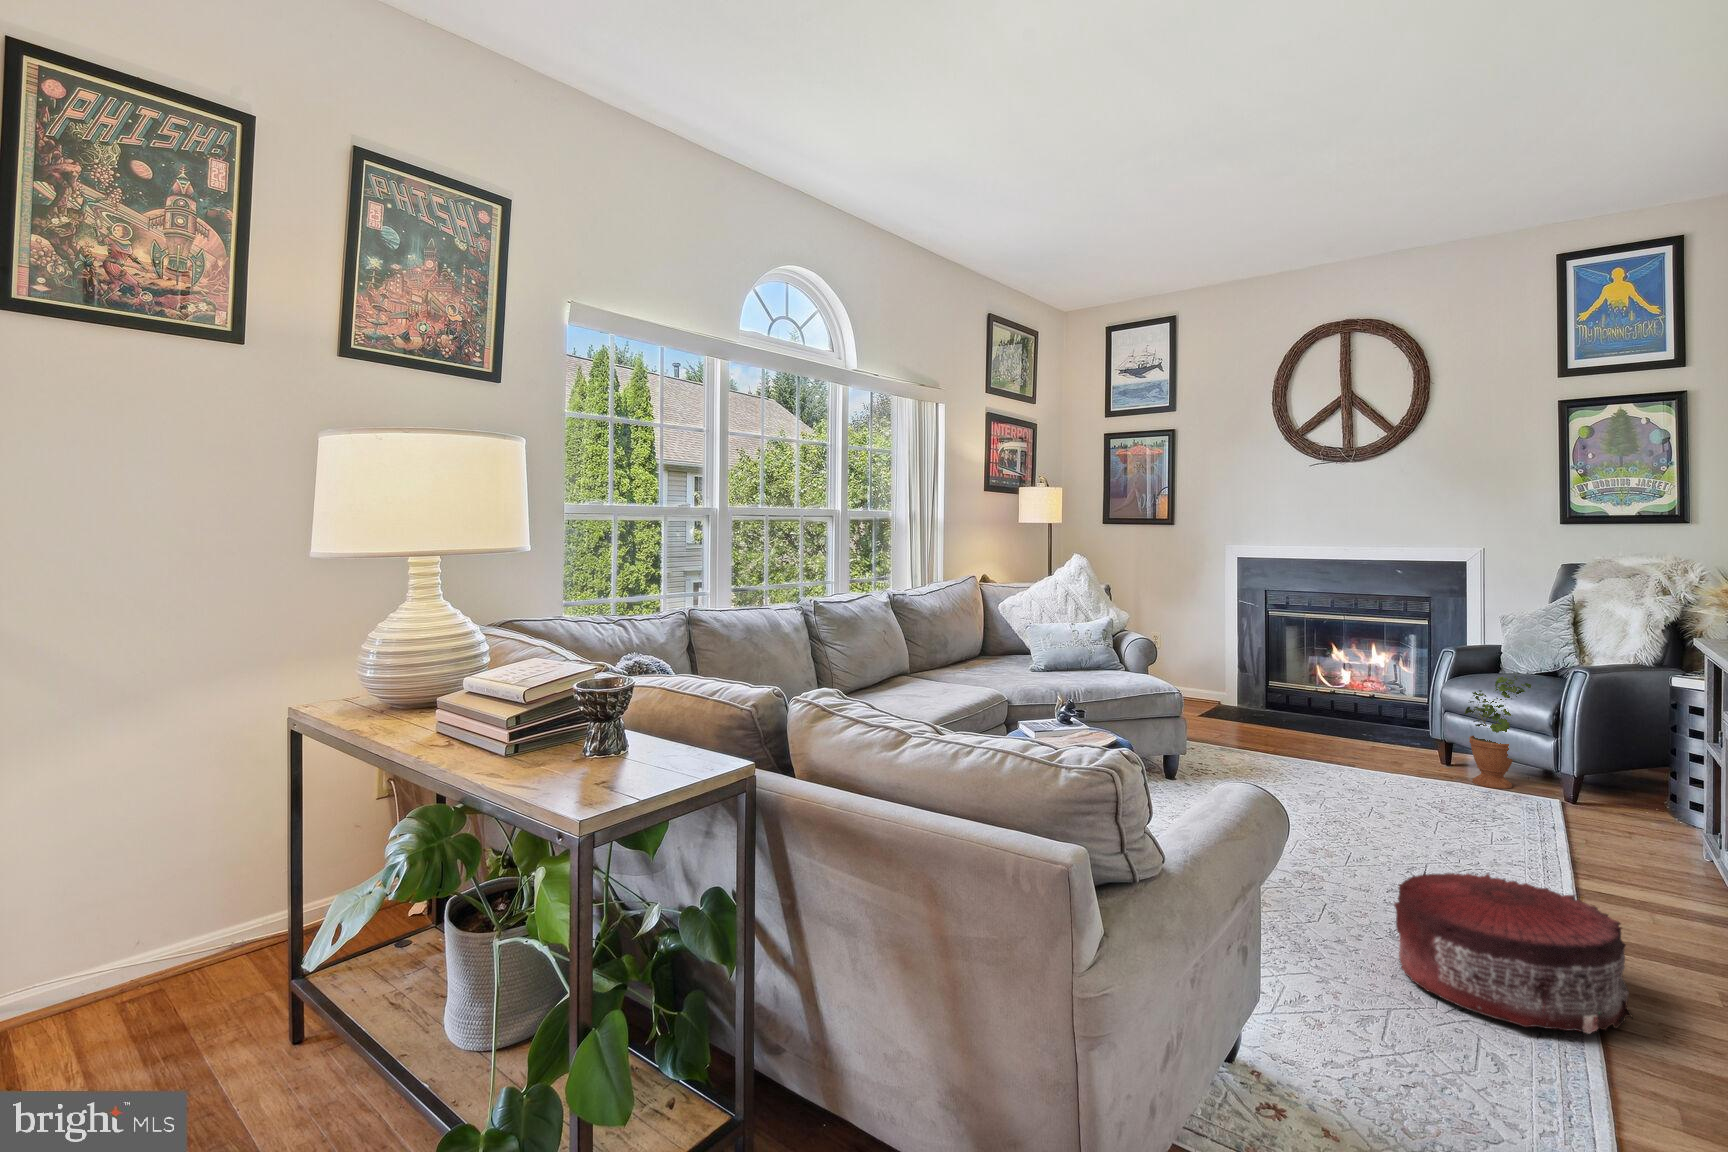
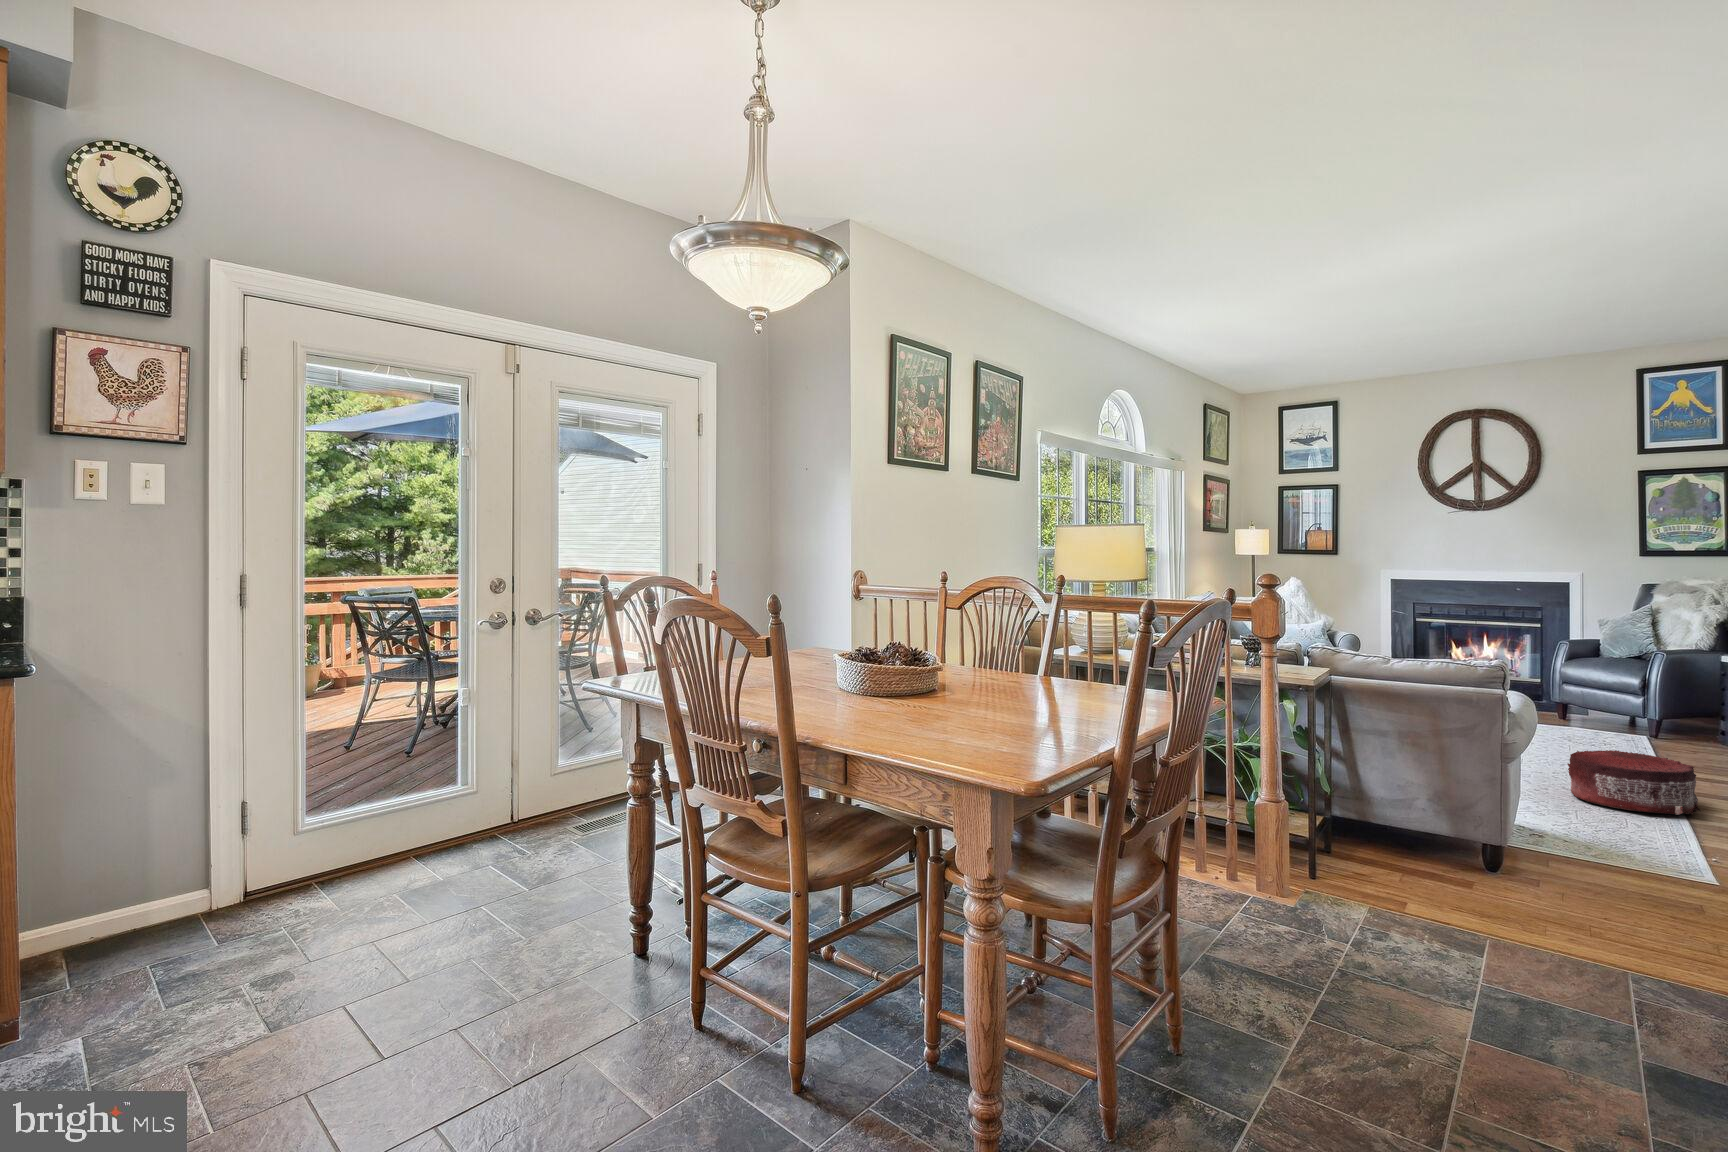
potted plant: present [1465,676,1531,789] -> none [1577,656,1627,733]

